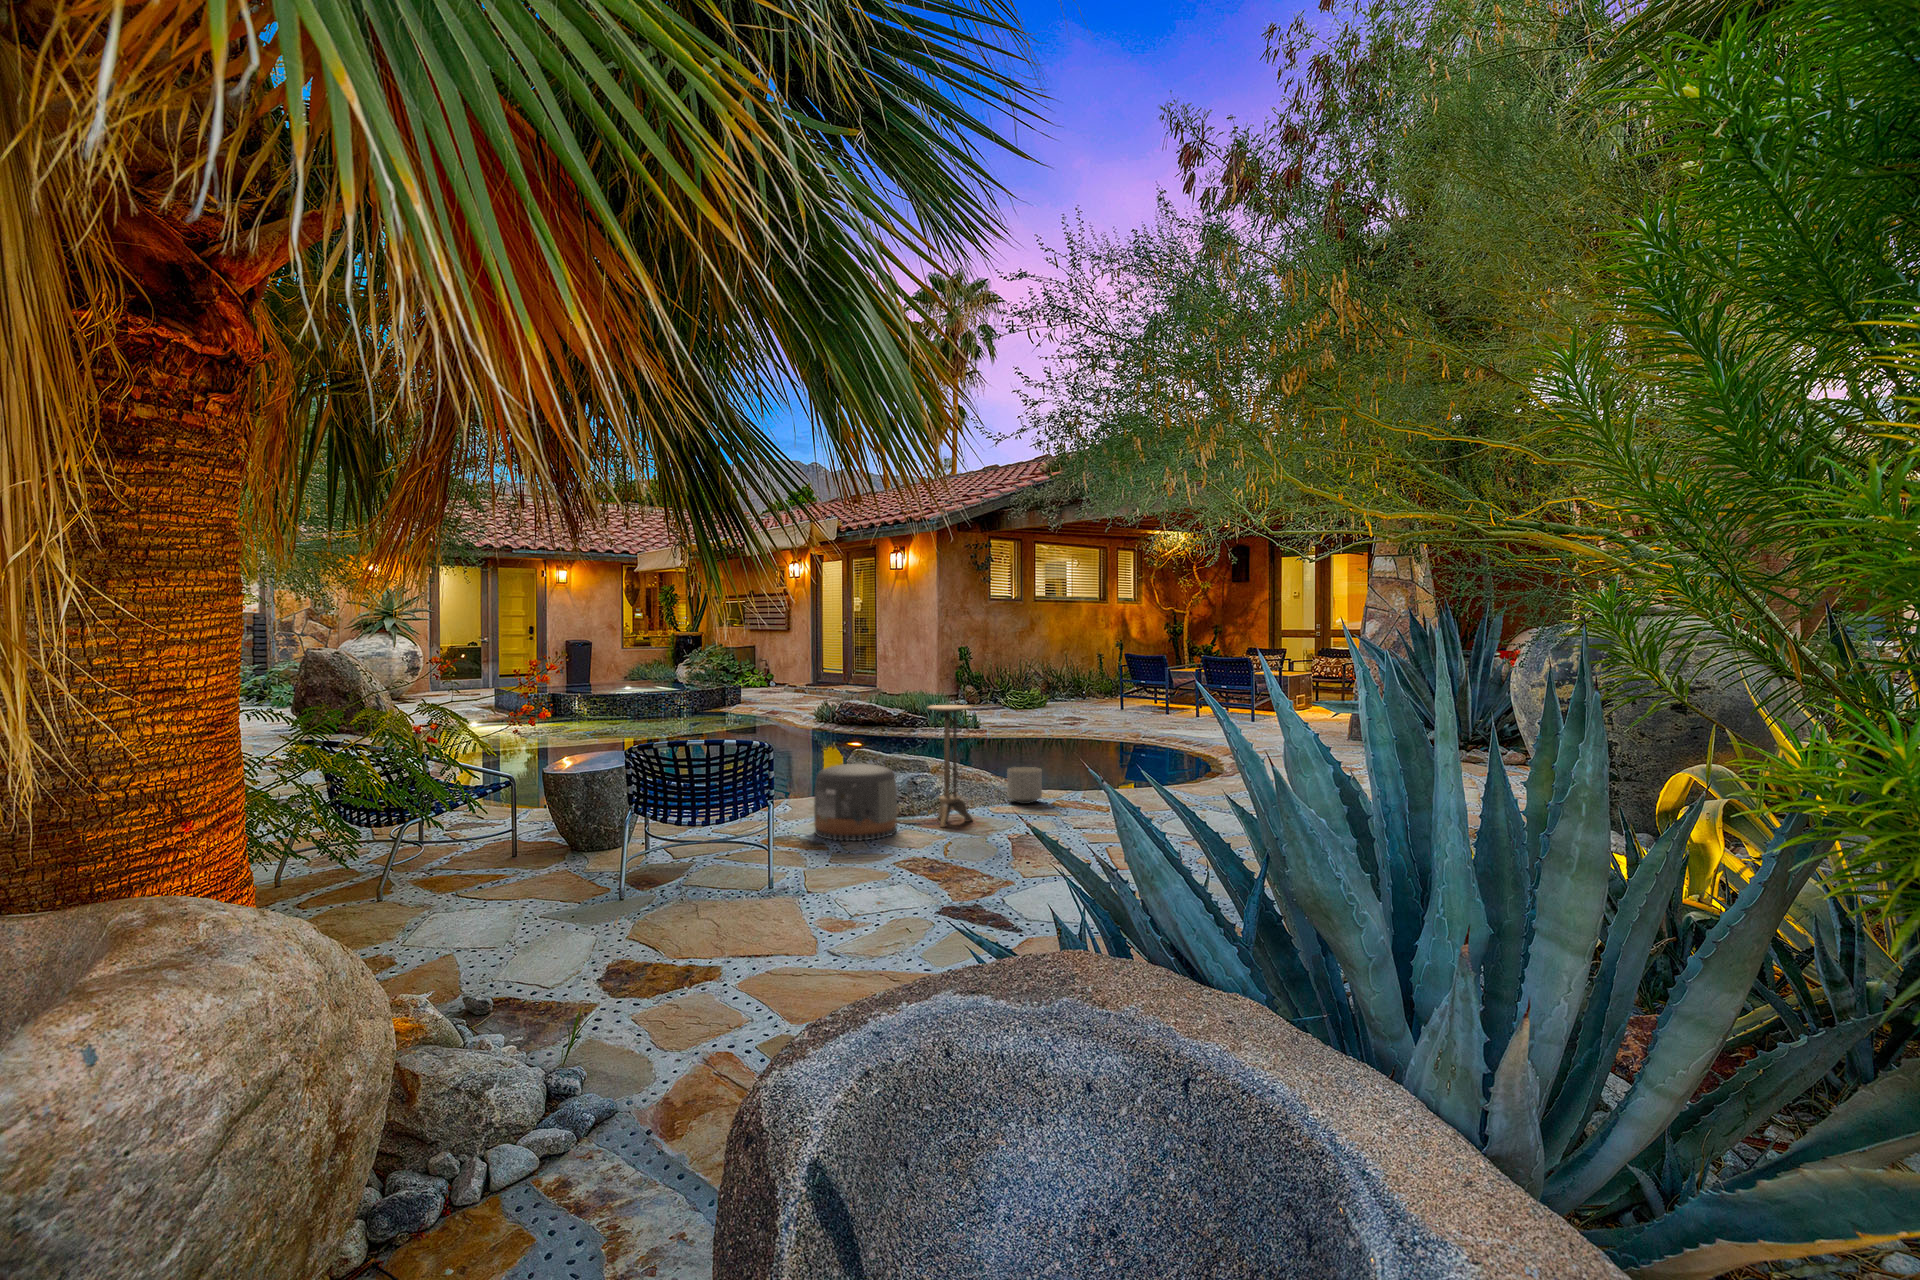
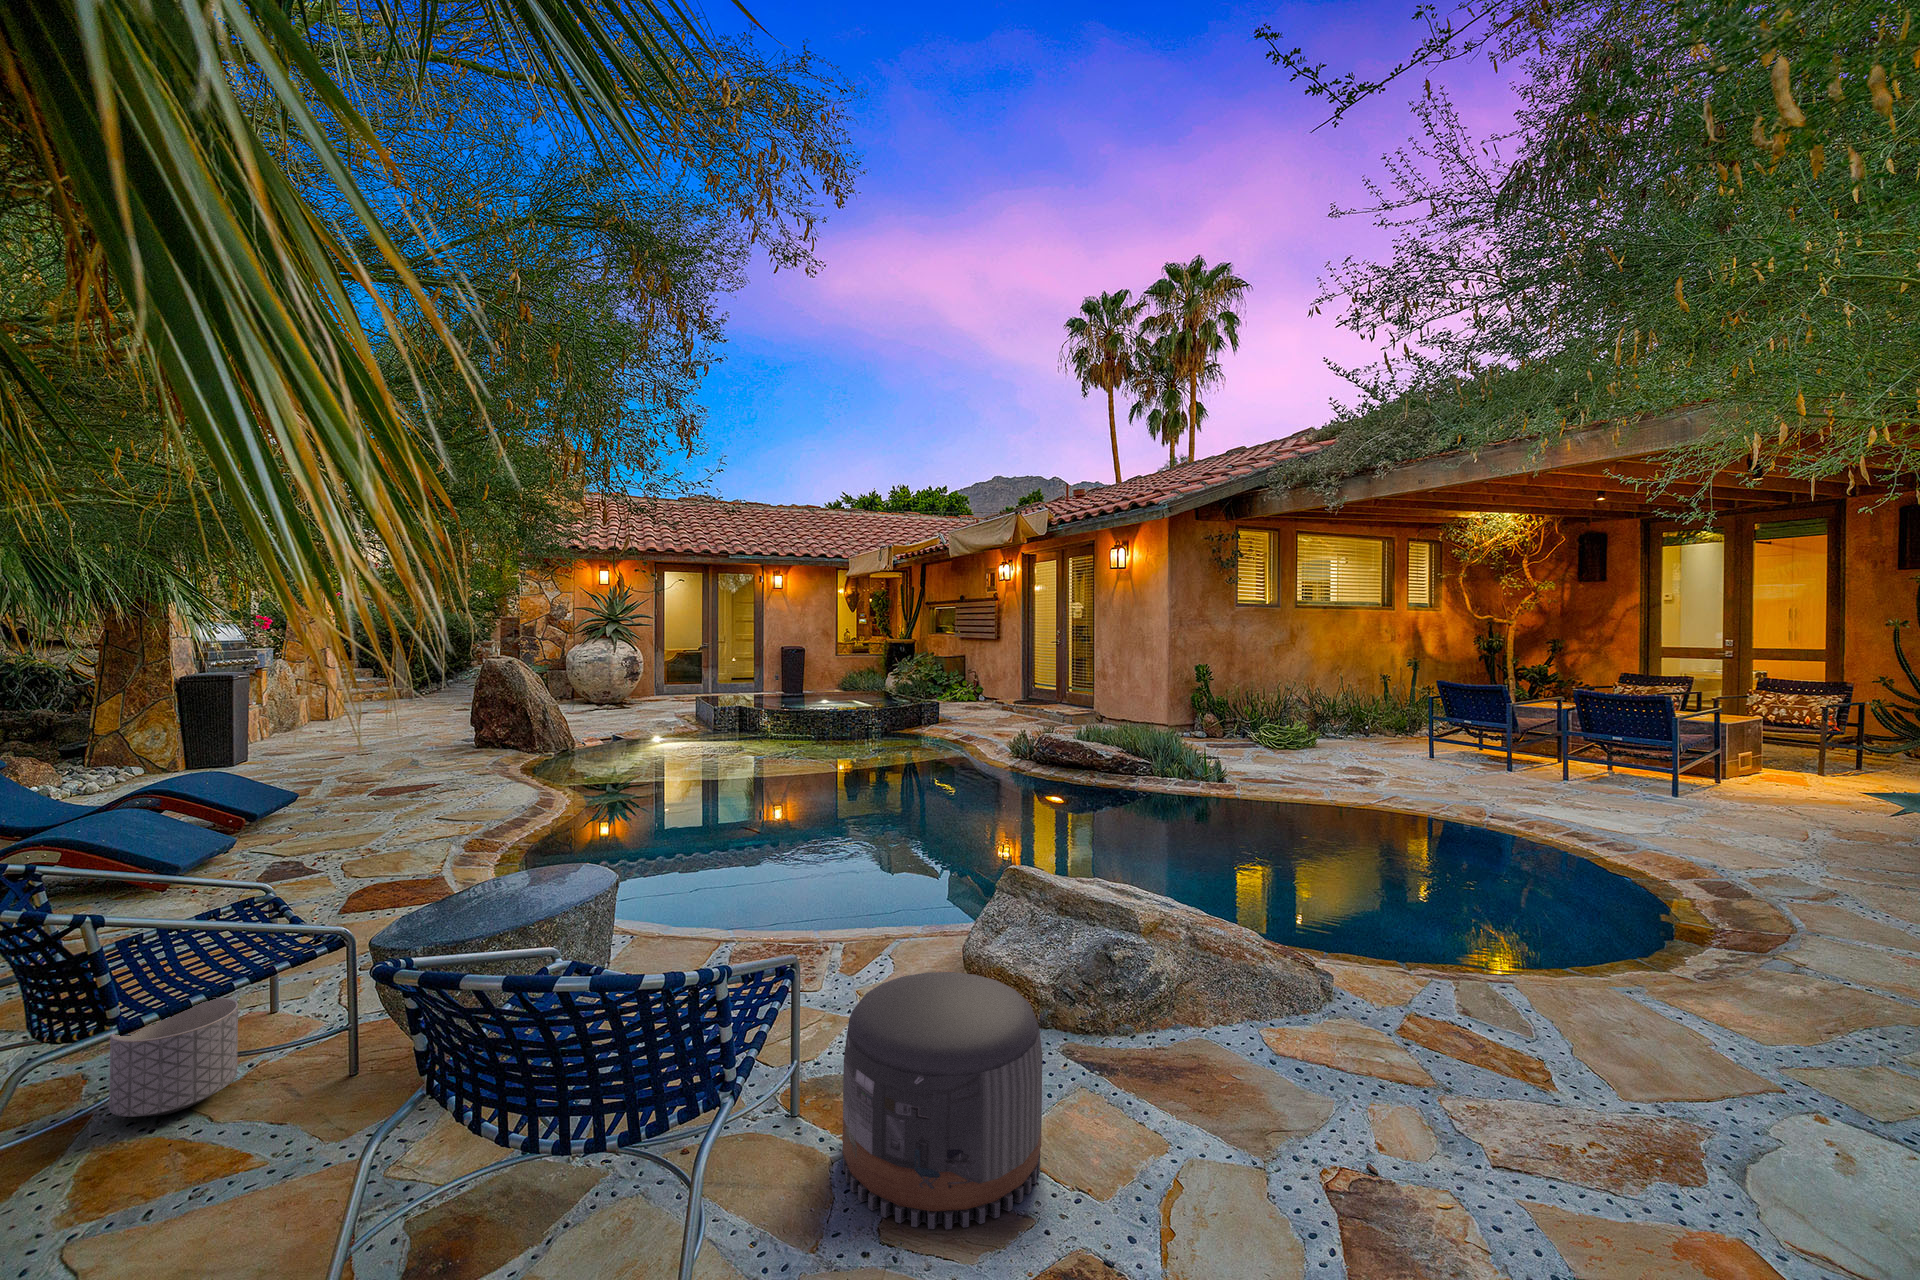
side table: present [927,705,972,827] -> none [1125,842,1239,1169]
planter: present [1007,767,1042,804] -> present [109,998,238,1117]

